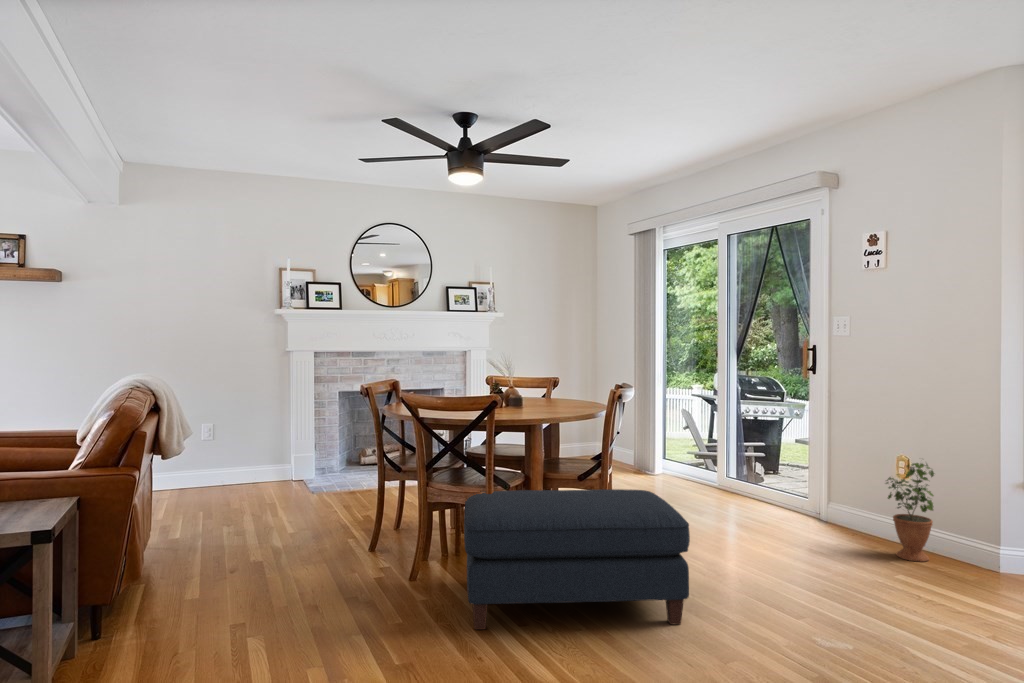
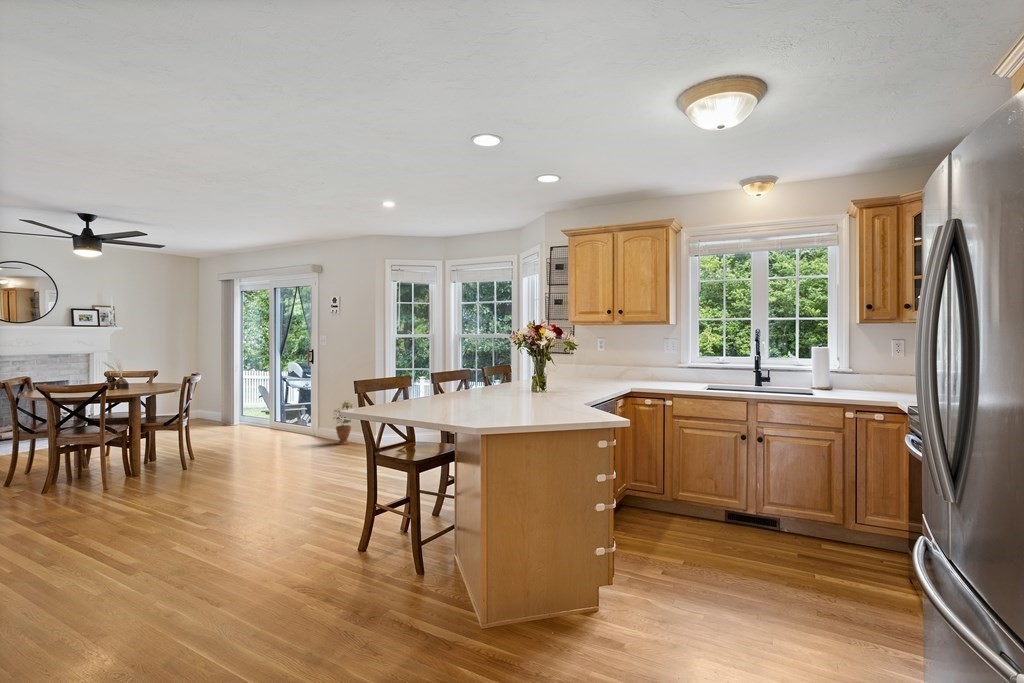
ottoman: present [464,489,690,630] -> none [84,426,217,500]

